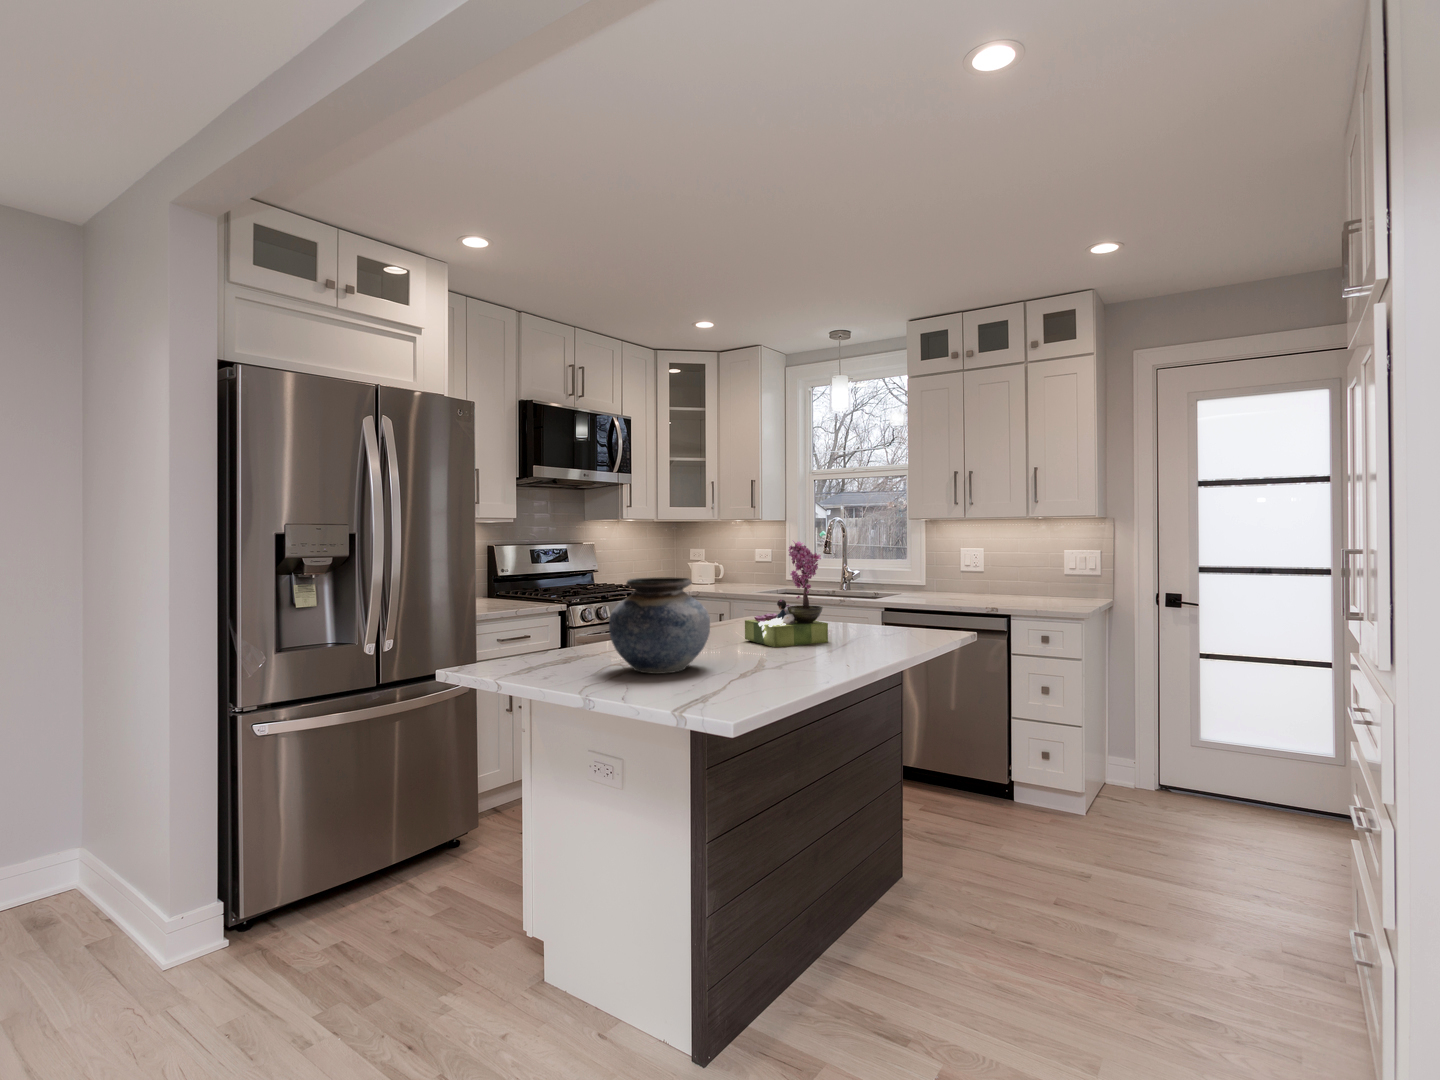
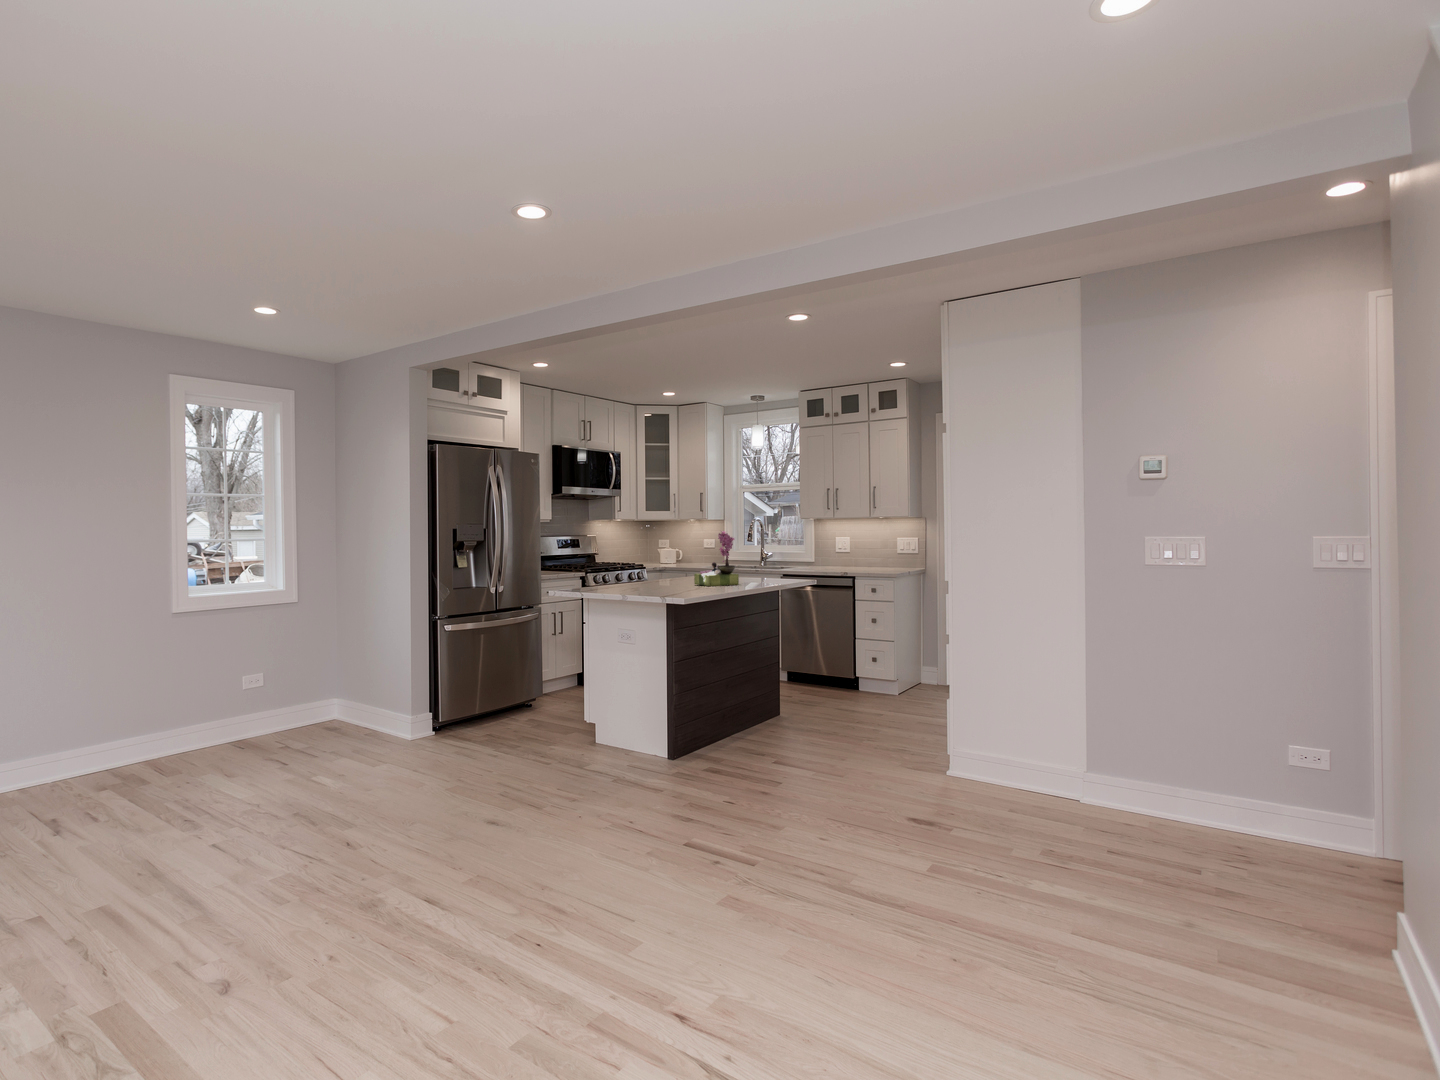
vase: present [609,577,710,674] -> none [627,548,676,594]

